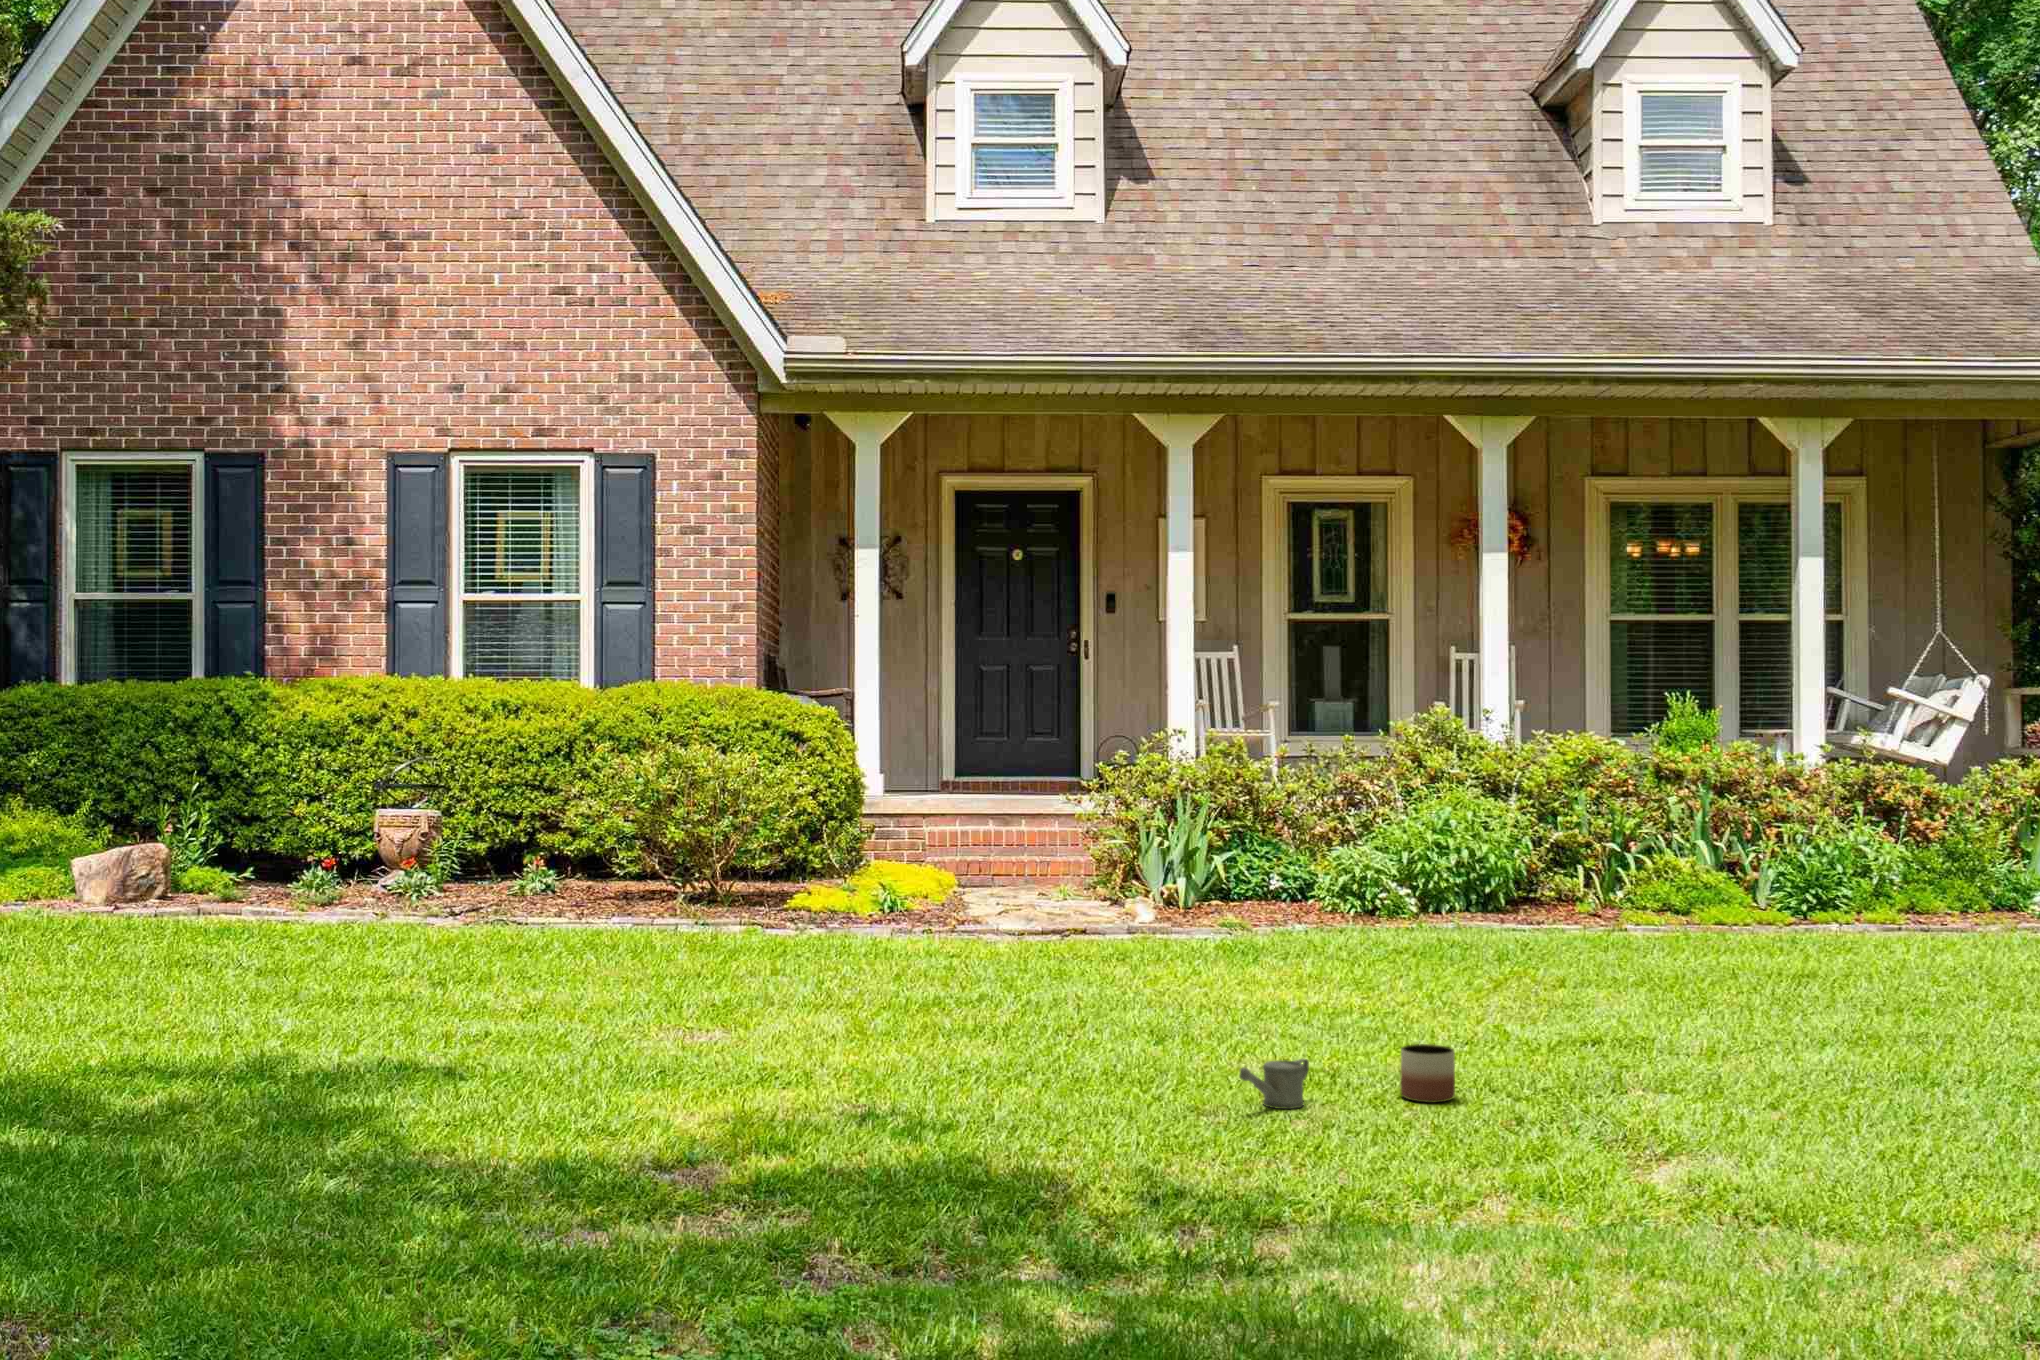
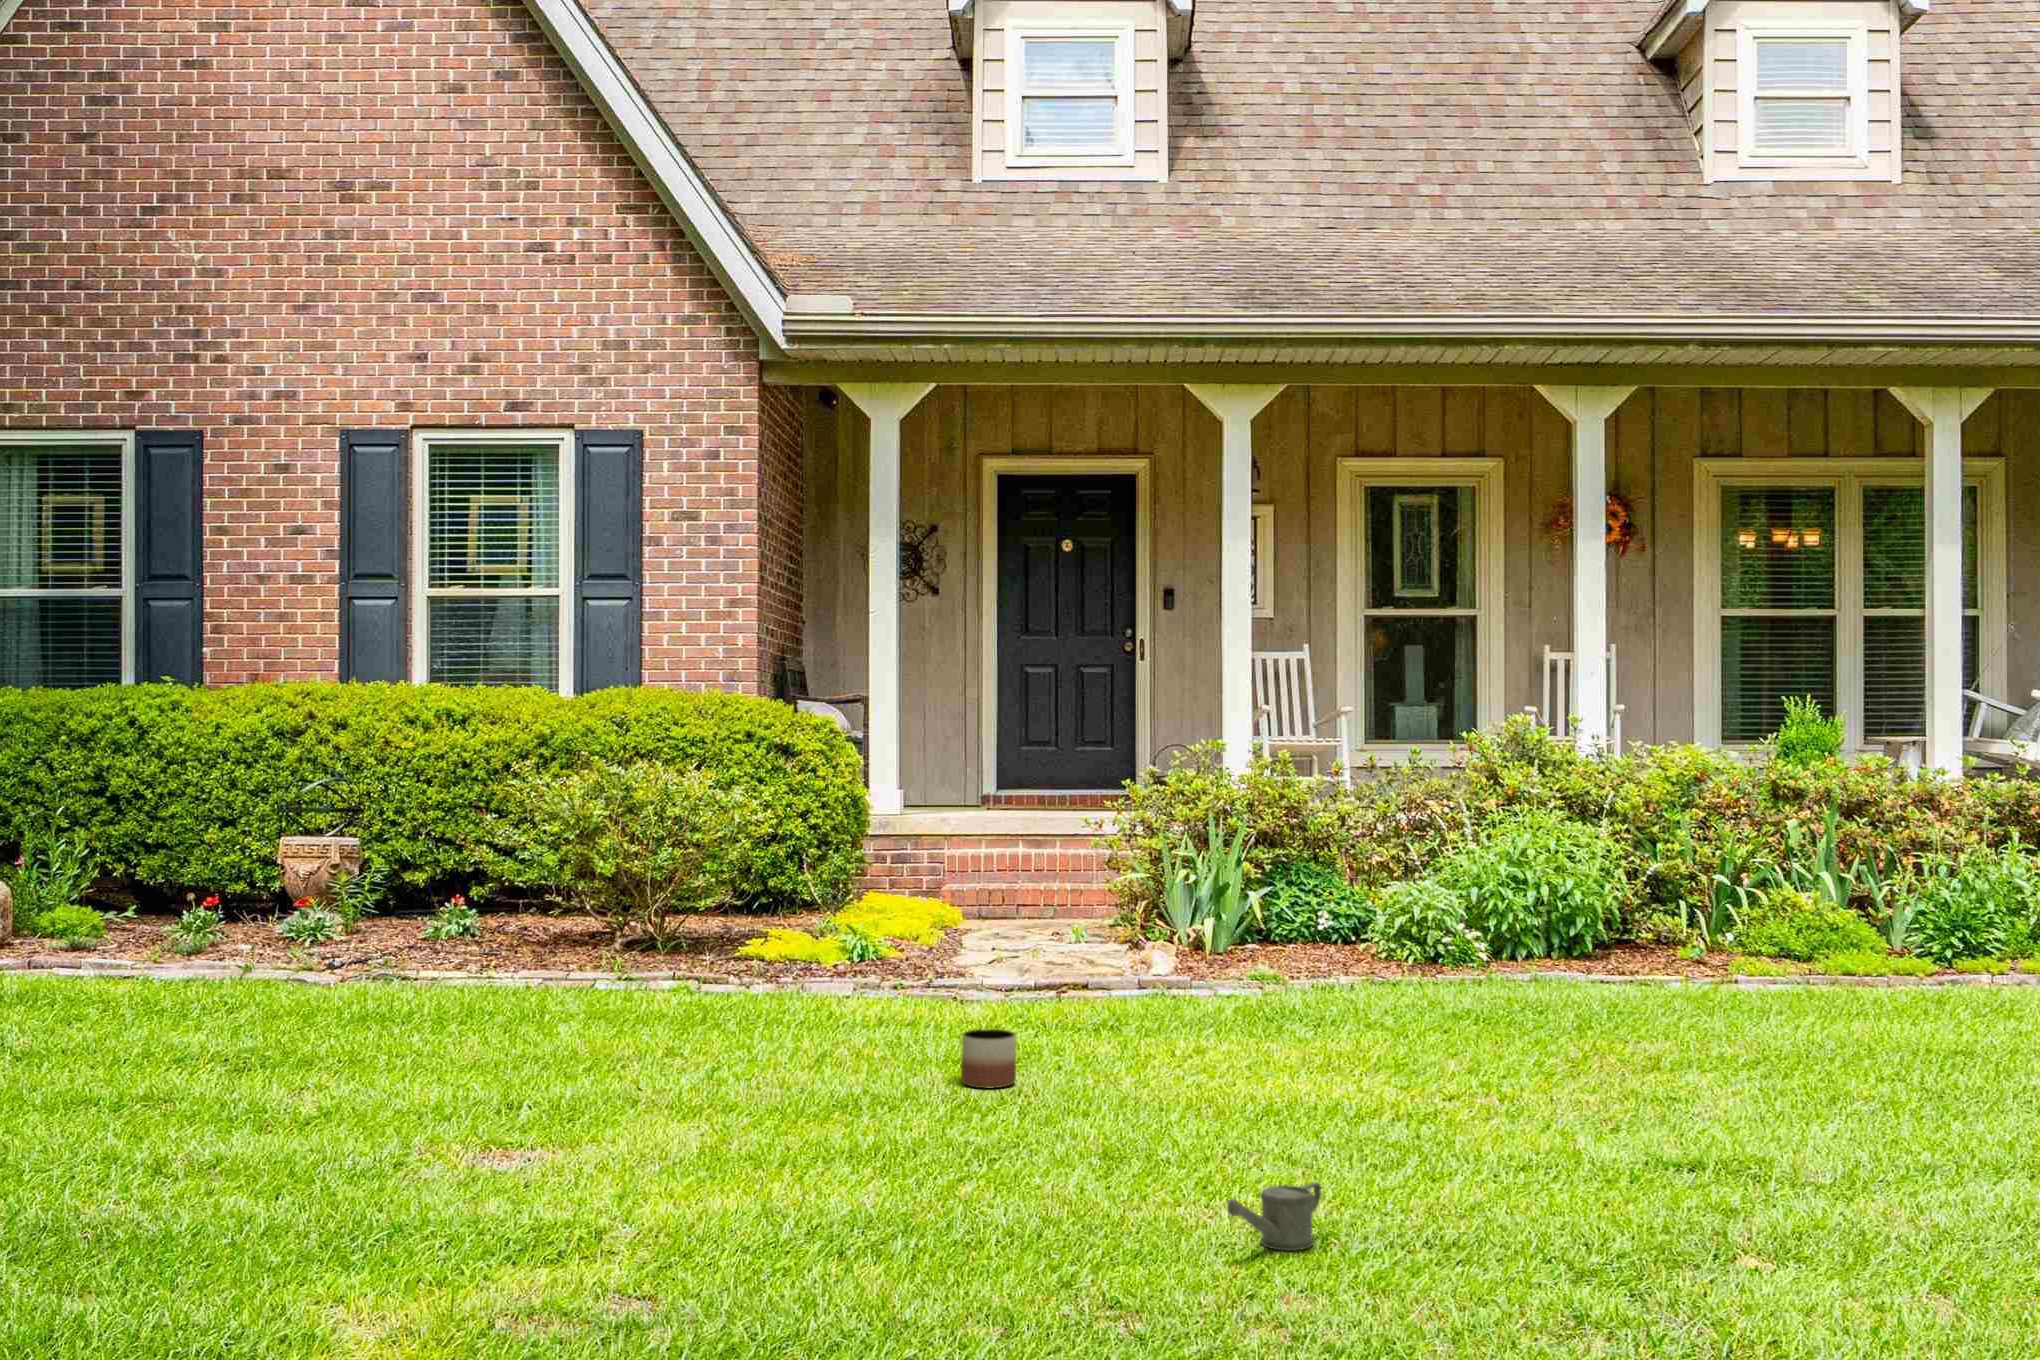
planter: present [1400,1044,1455,1103] -> present [961,1029,1016,1088]

